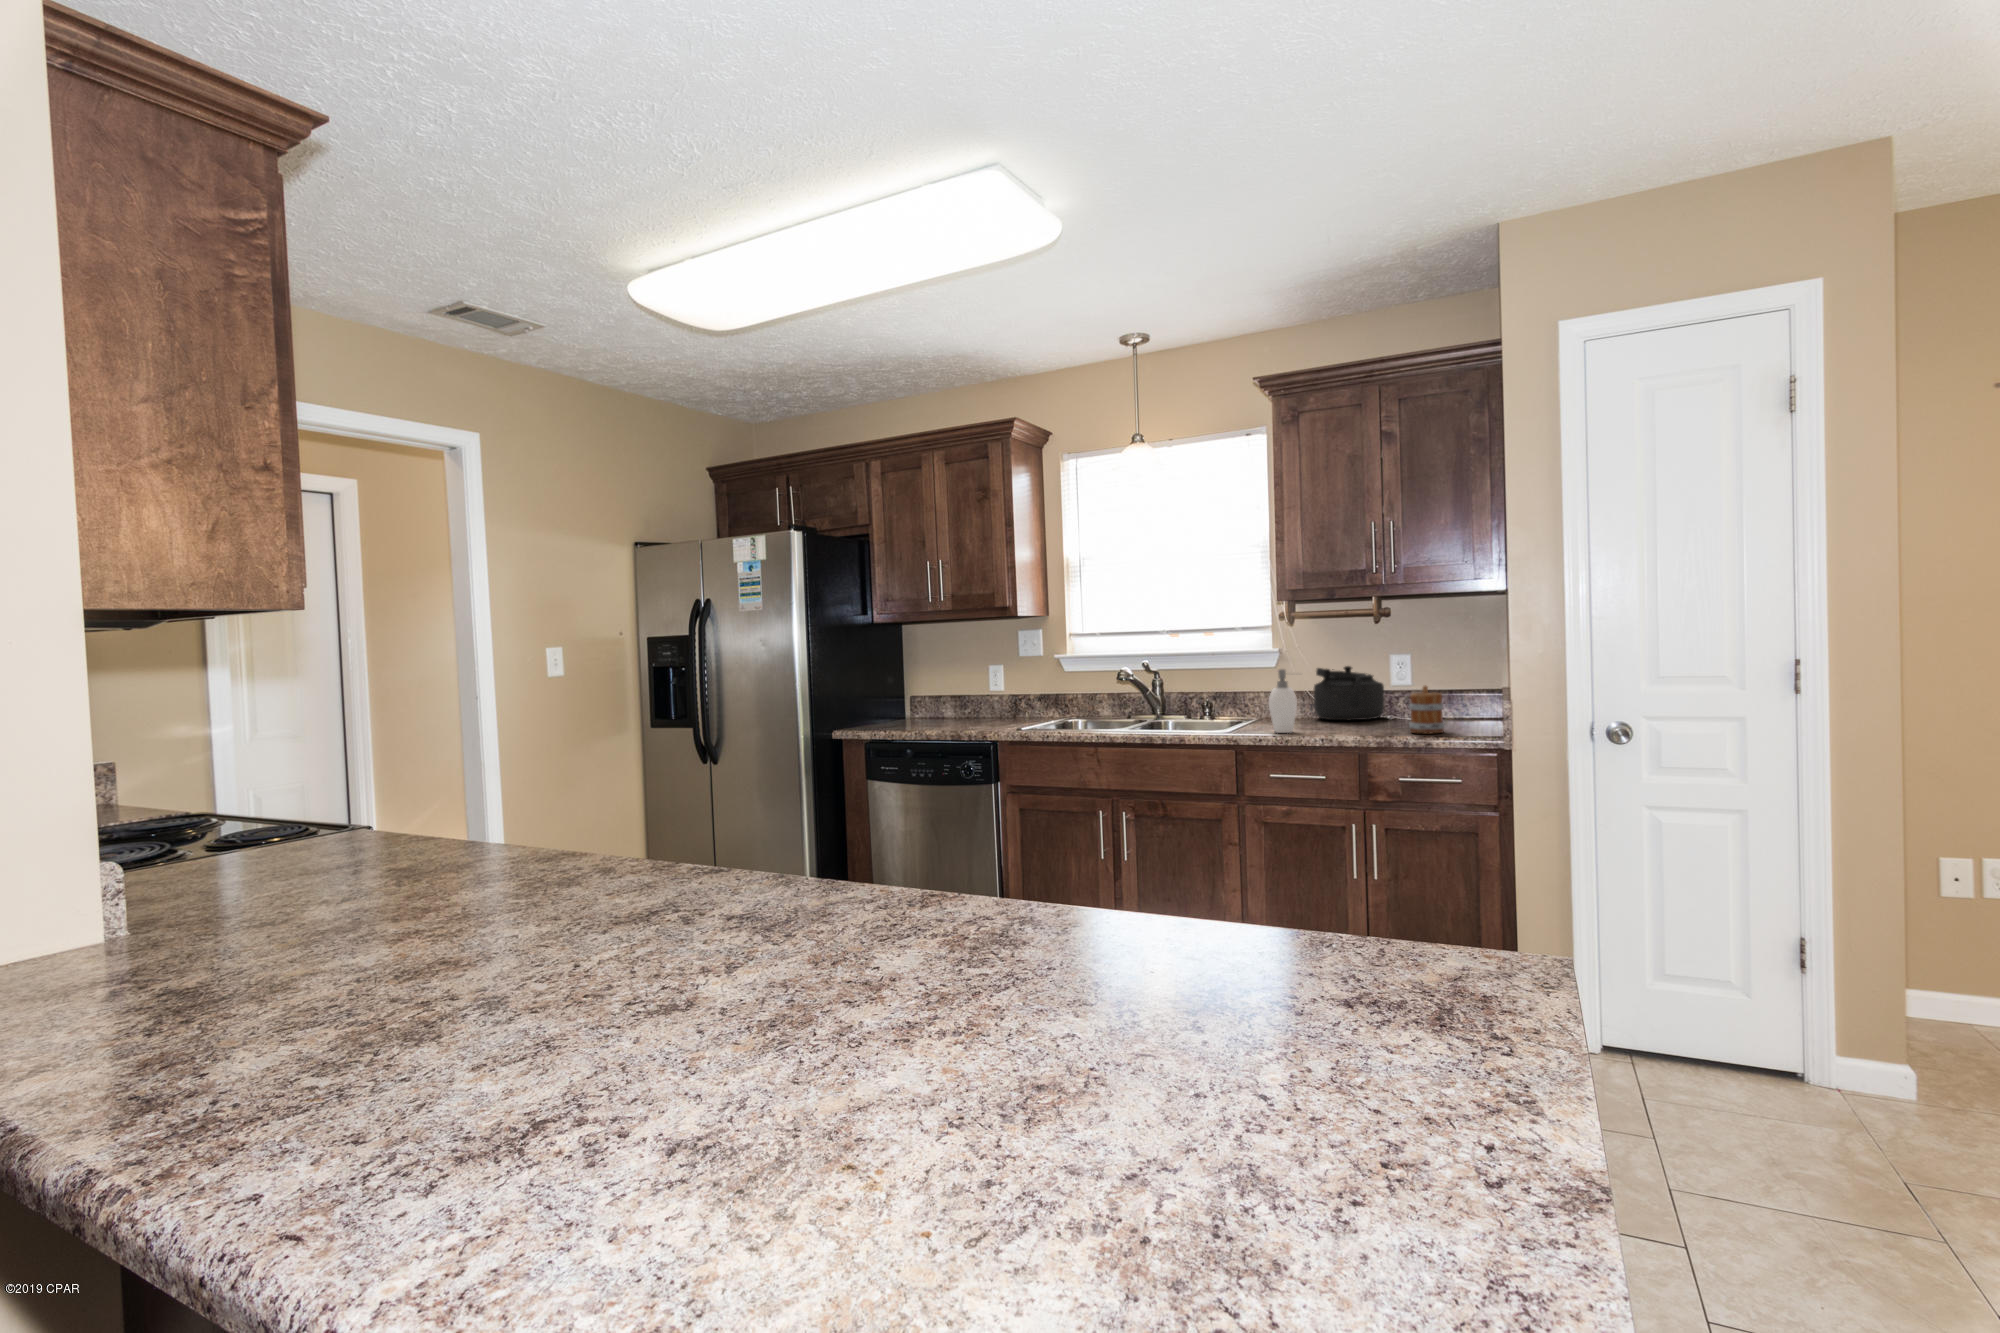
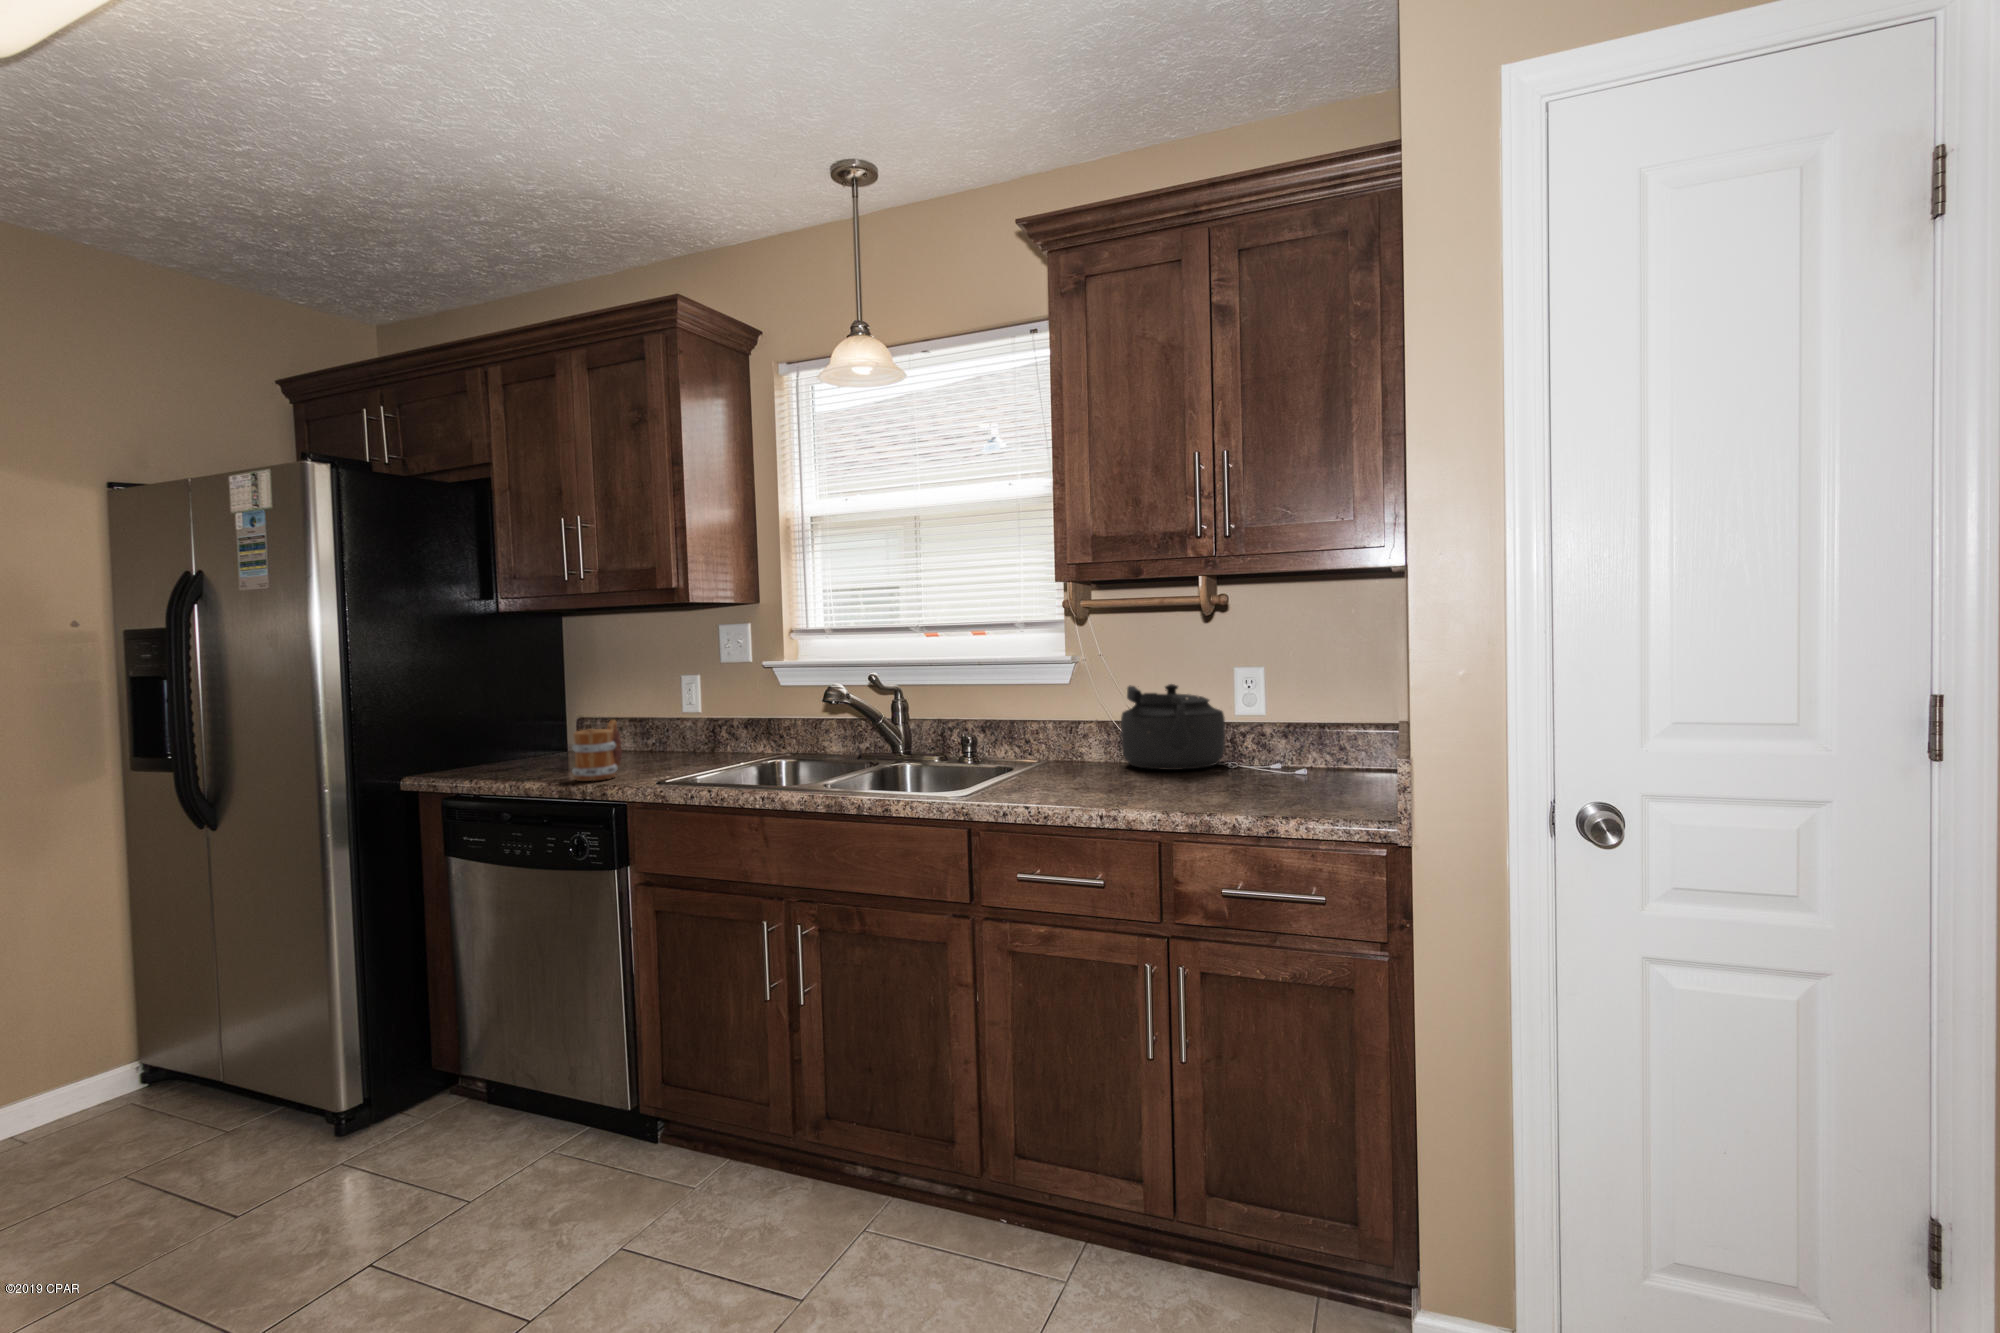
soap dispenser: present [1269,669,1297,733] -> none [1033,693,1083,797]
mug: present [1409,685,1445,734] -> present [572,720,622,781]

